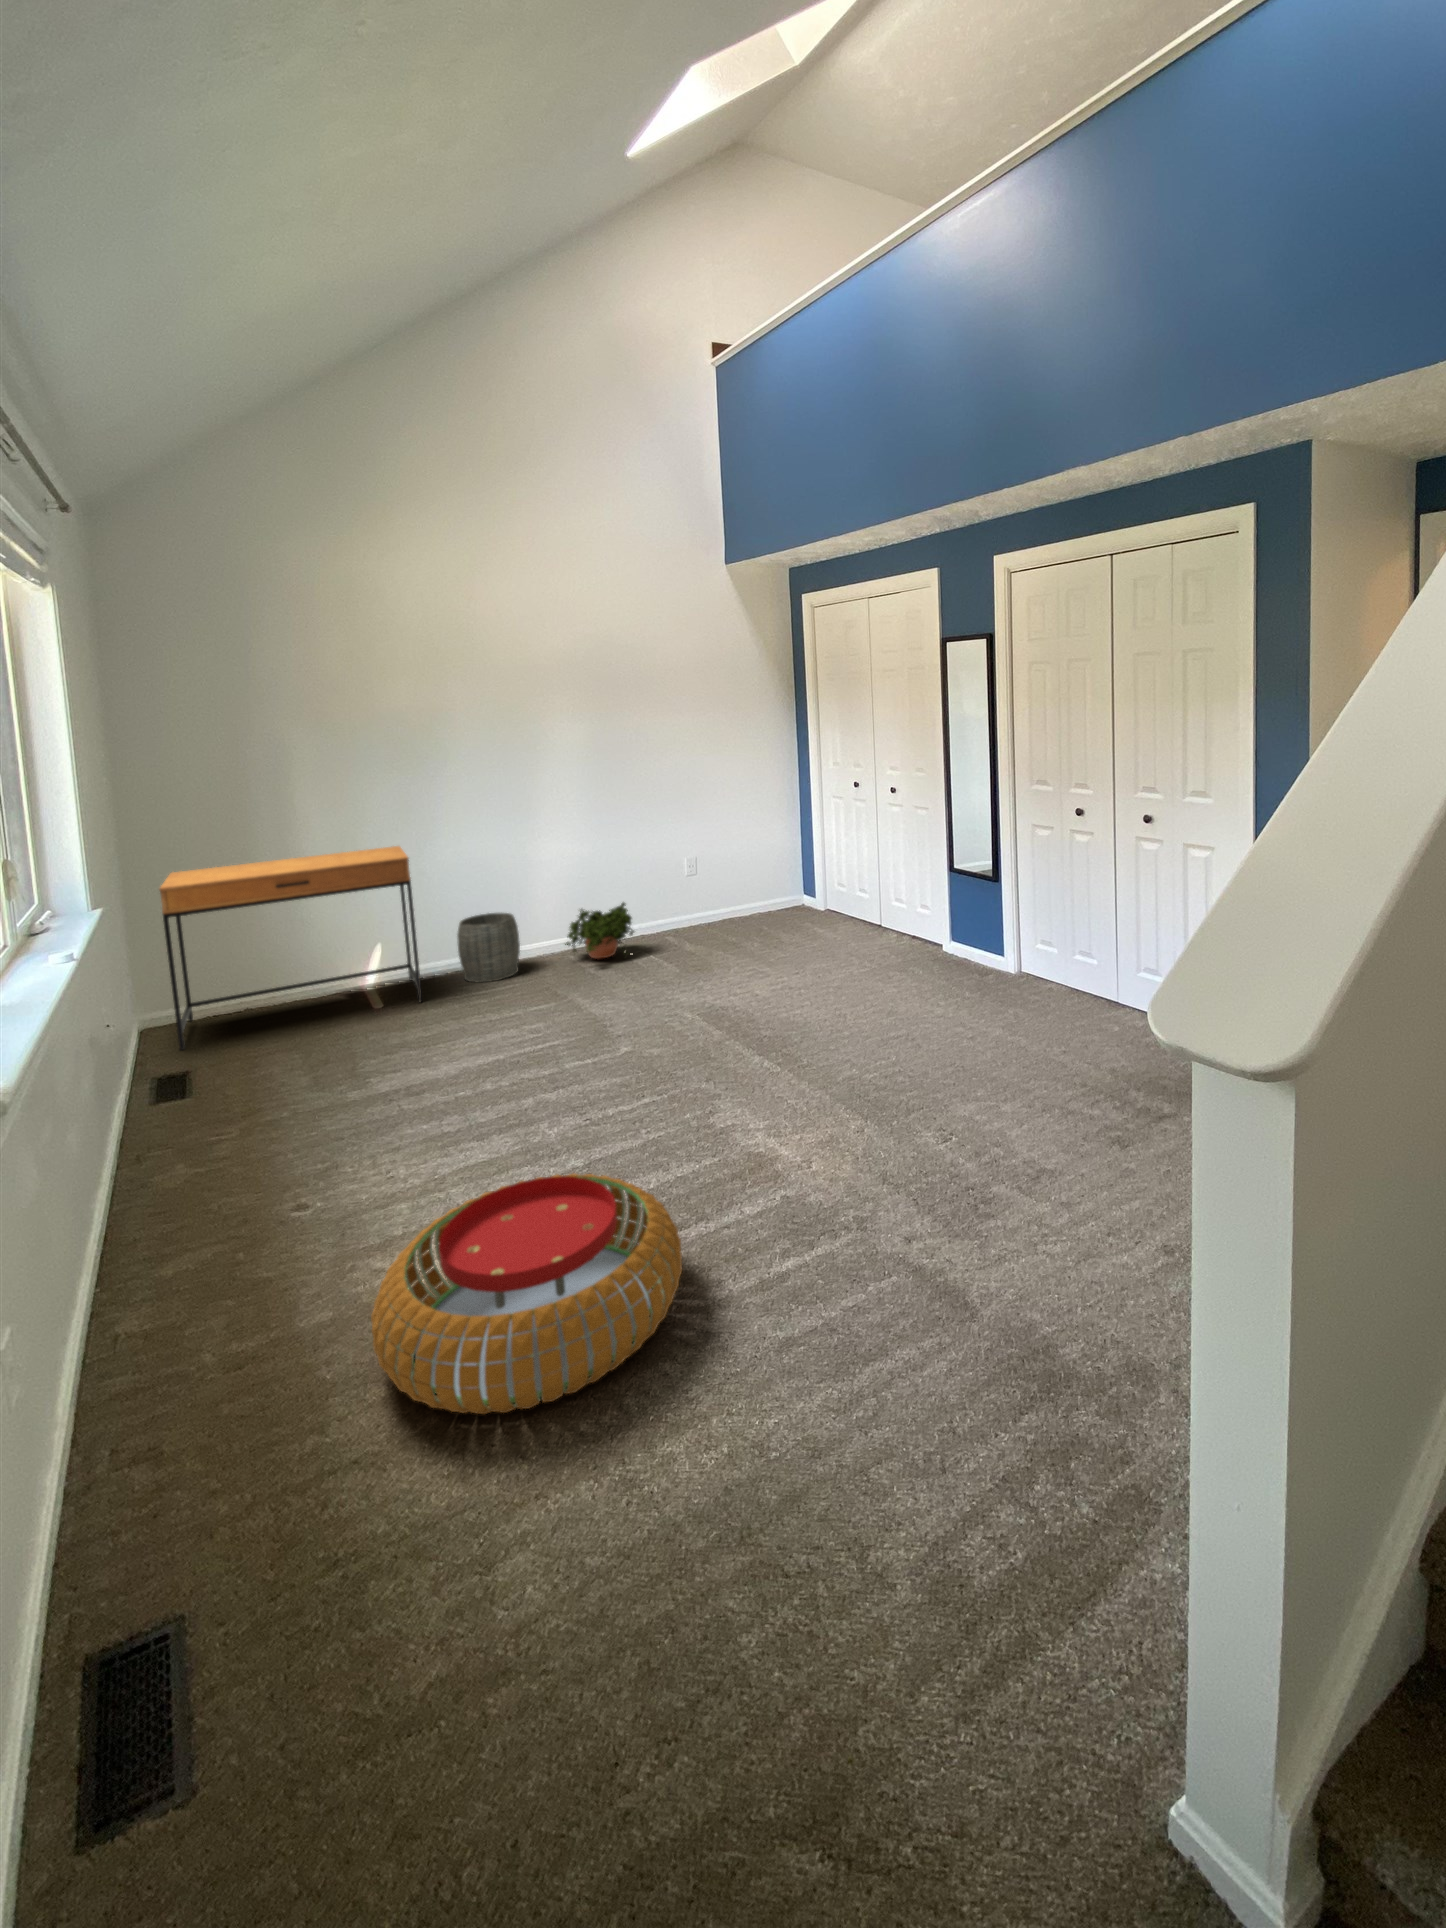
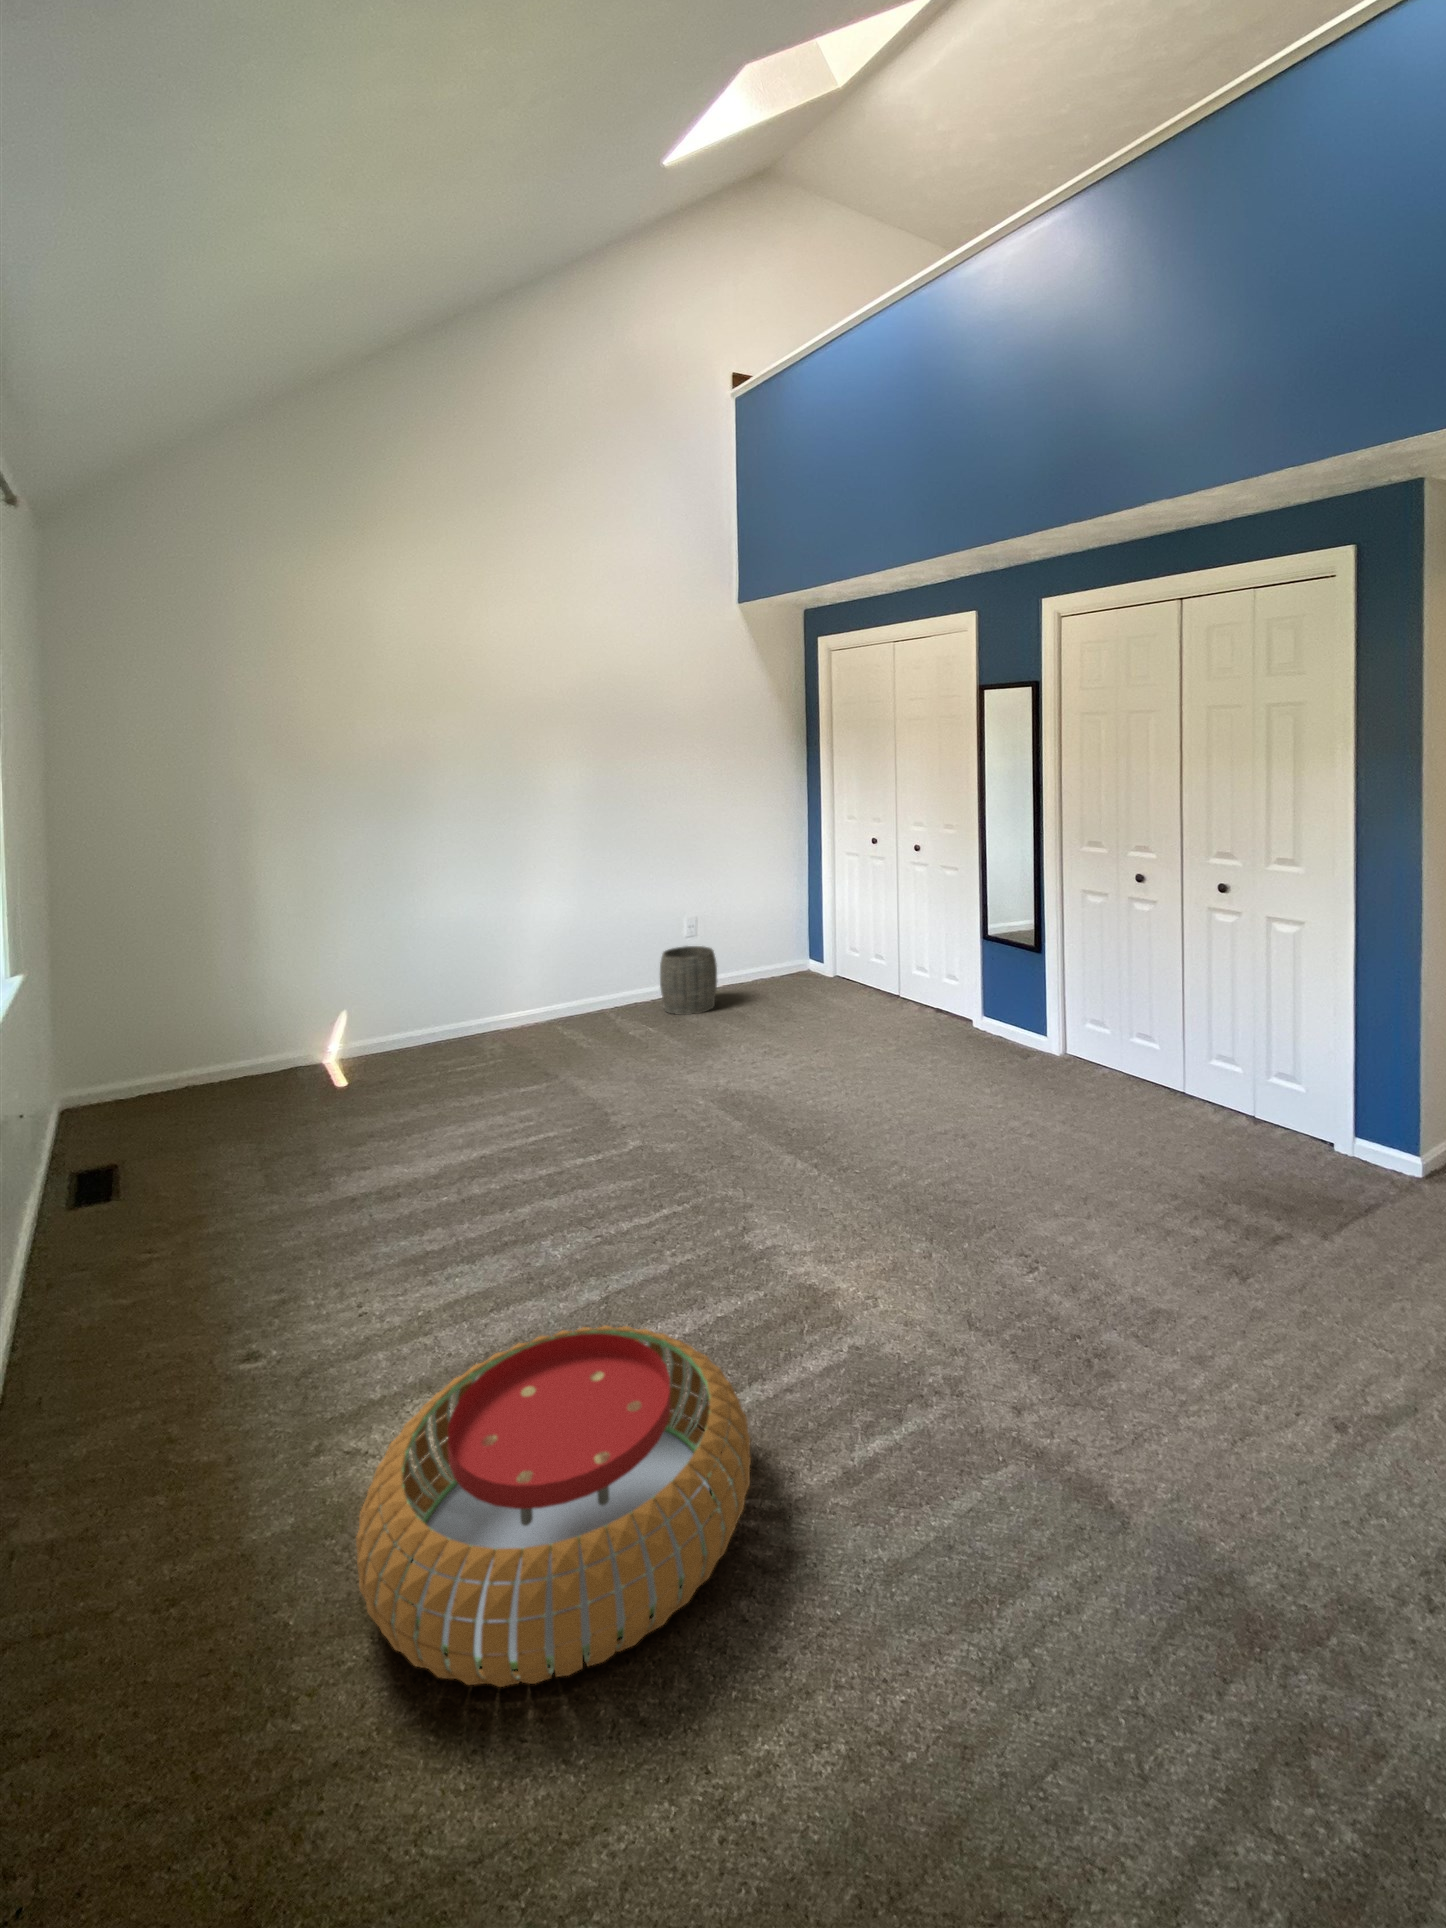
desk: present [159,846,422,1050] -> none [90,902,389,1141]
potted plant: present [565,902,634,959] -> none [548,967,631,1034]
woven basket: present [457,913,520,982] -> present [660,946,717,1015]

